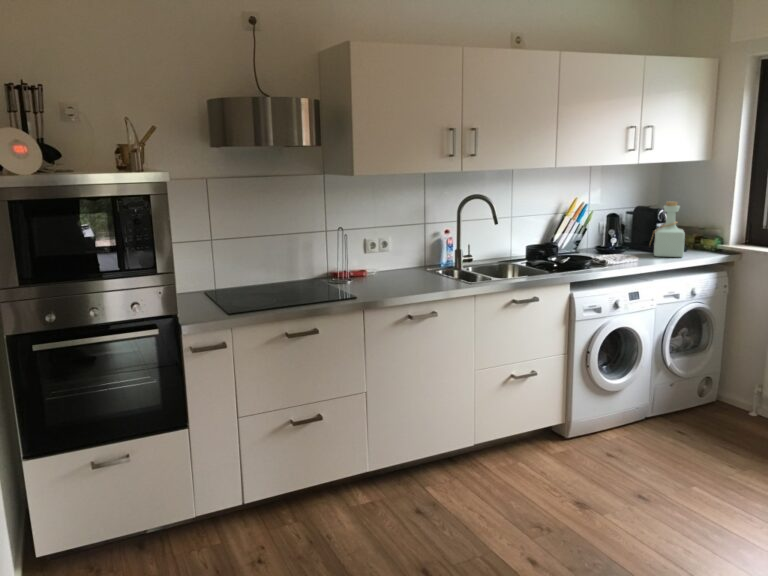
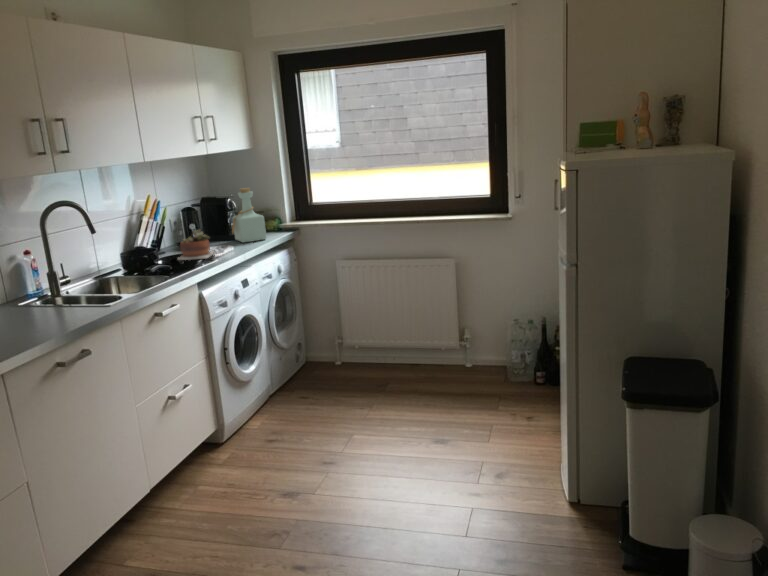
succulent plant: none [576,235,617,264] -> present [178,230,214,260]

